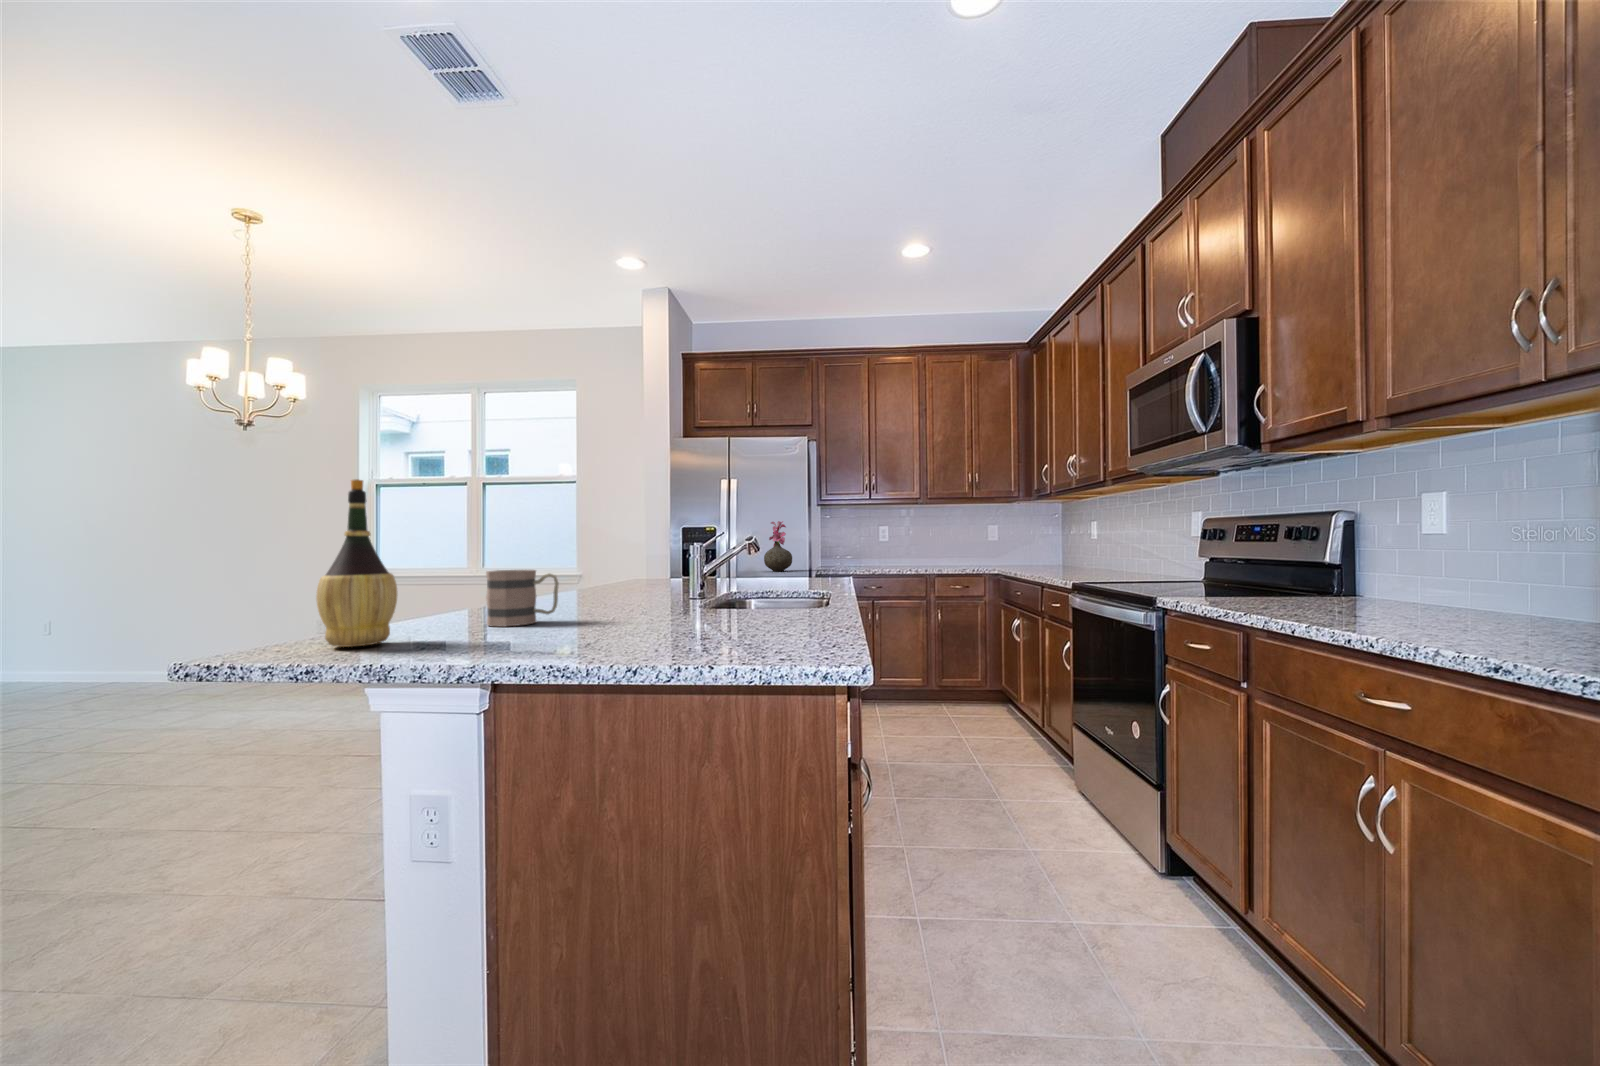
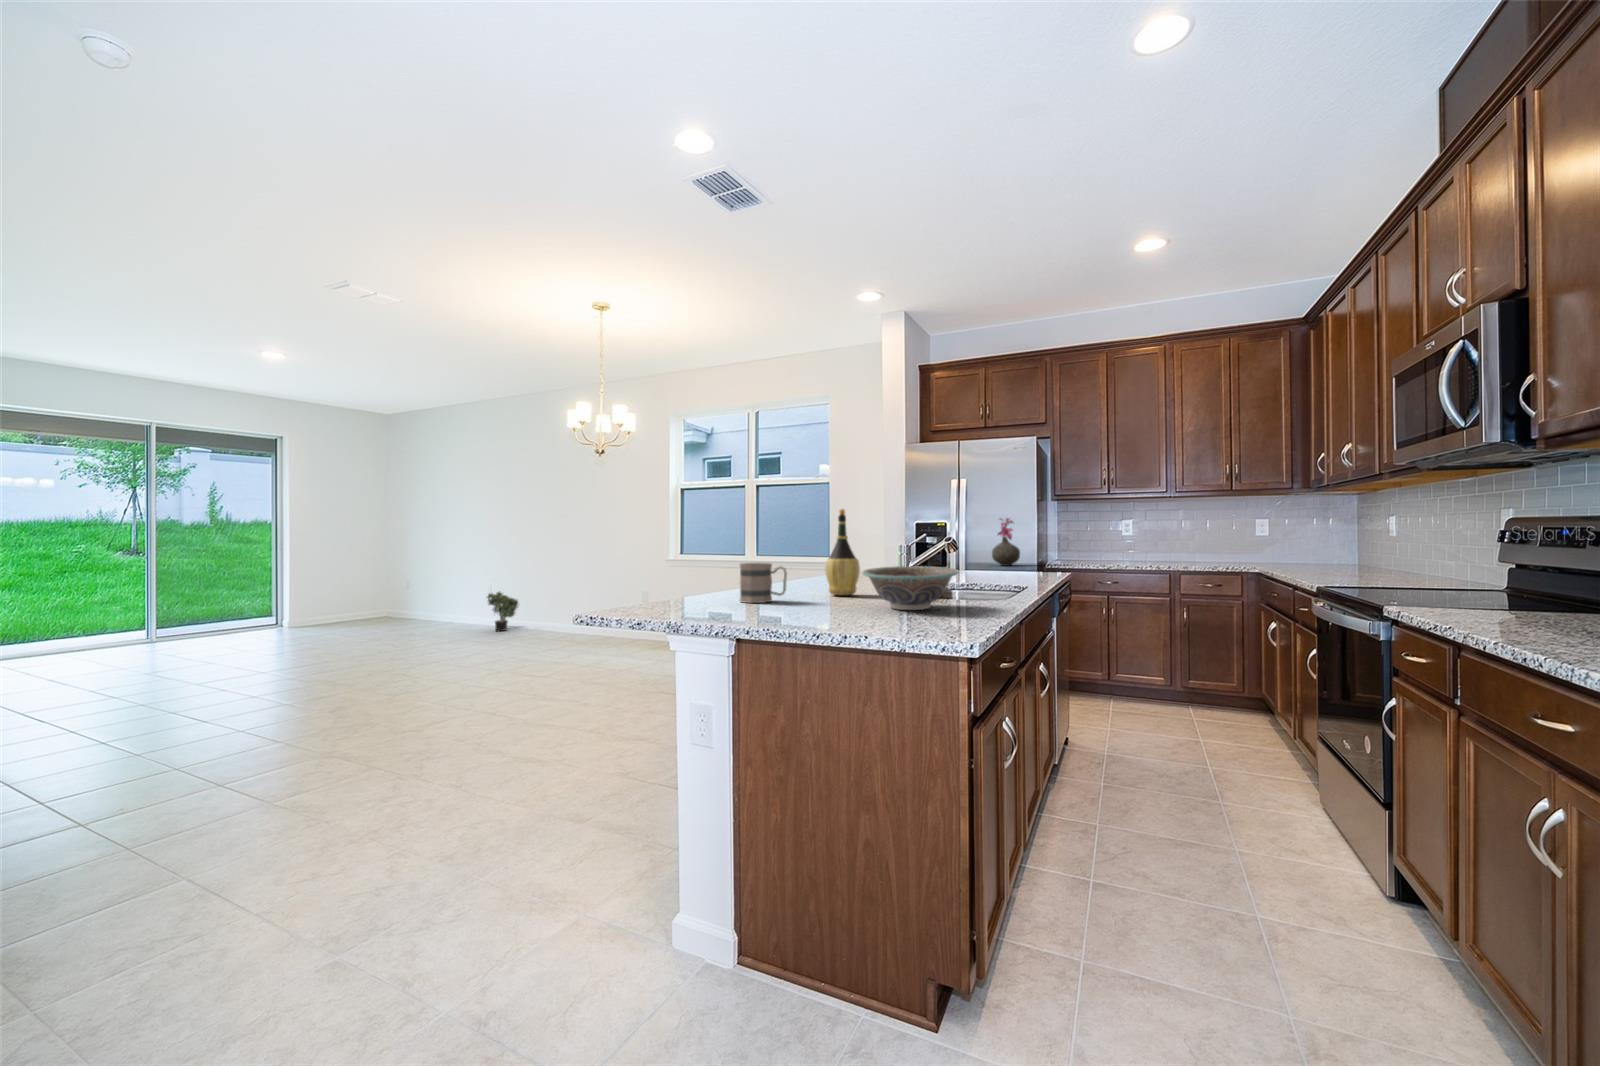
wine bottle: present [316,479,397,647] -> present [825,509,860,595]
decorative bowl: none [668,569,789,625] -> present [862,566,958,610]
potted plant: none [52,627,117,684] -> present [487,591,518,631]

